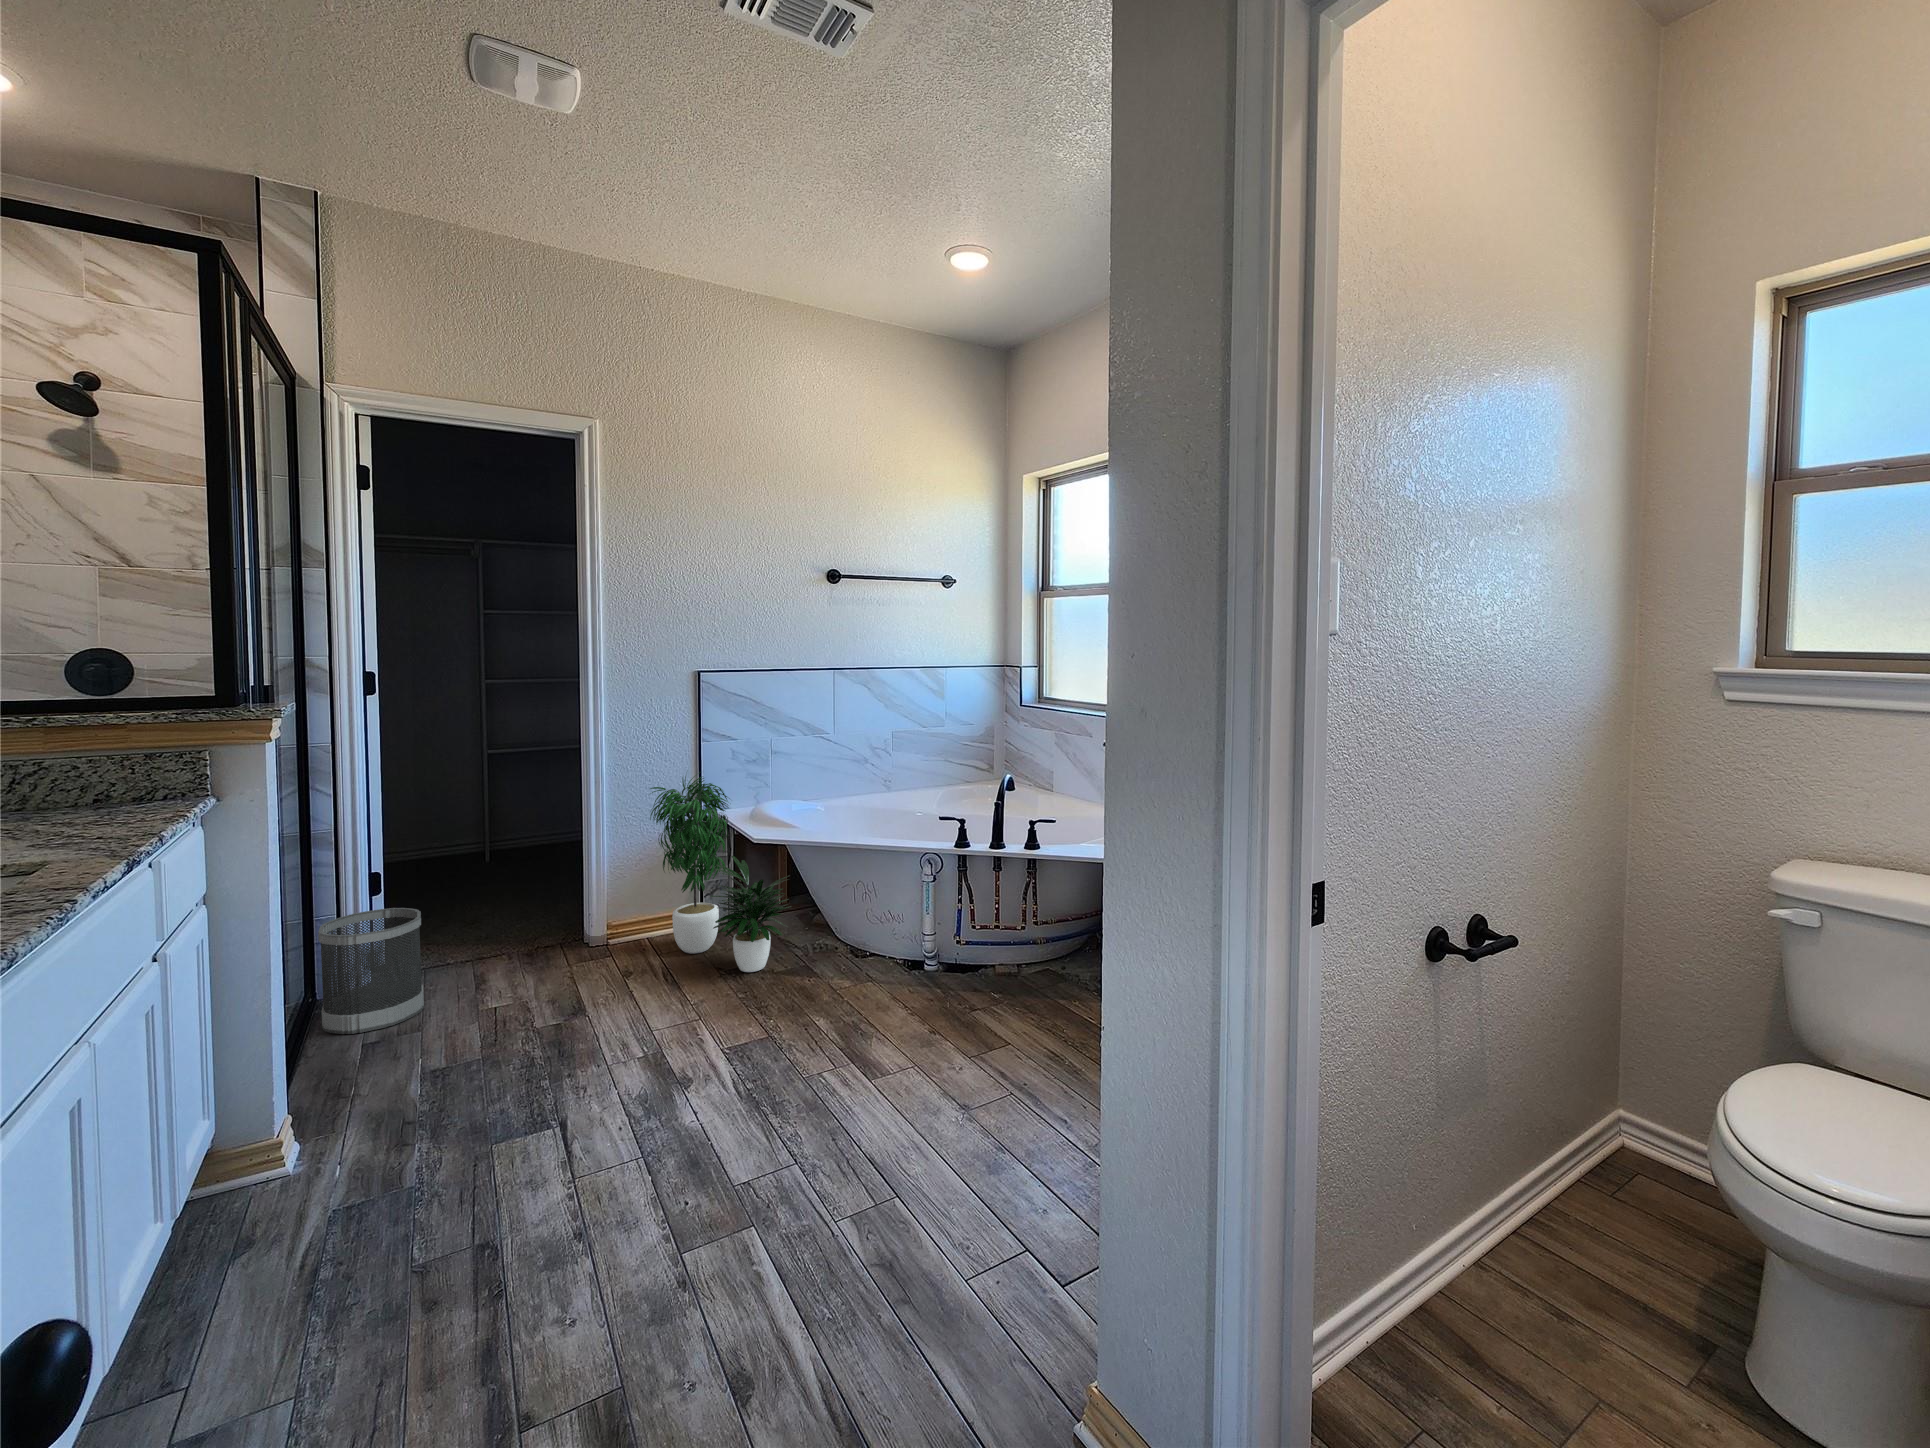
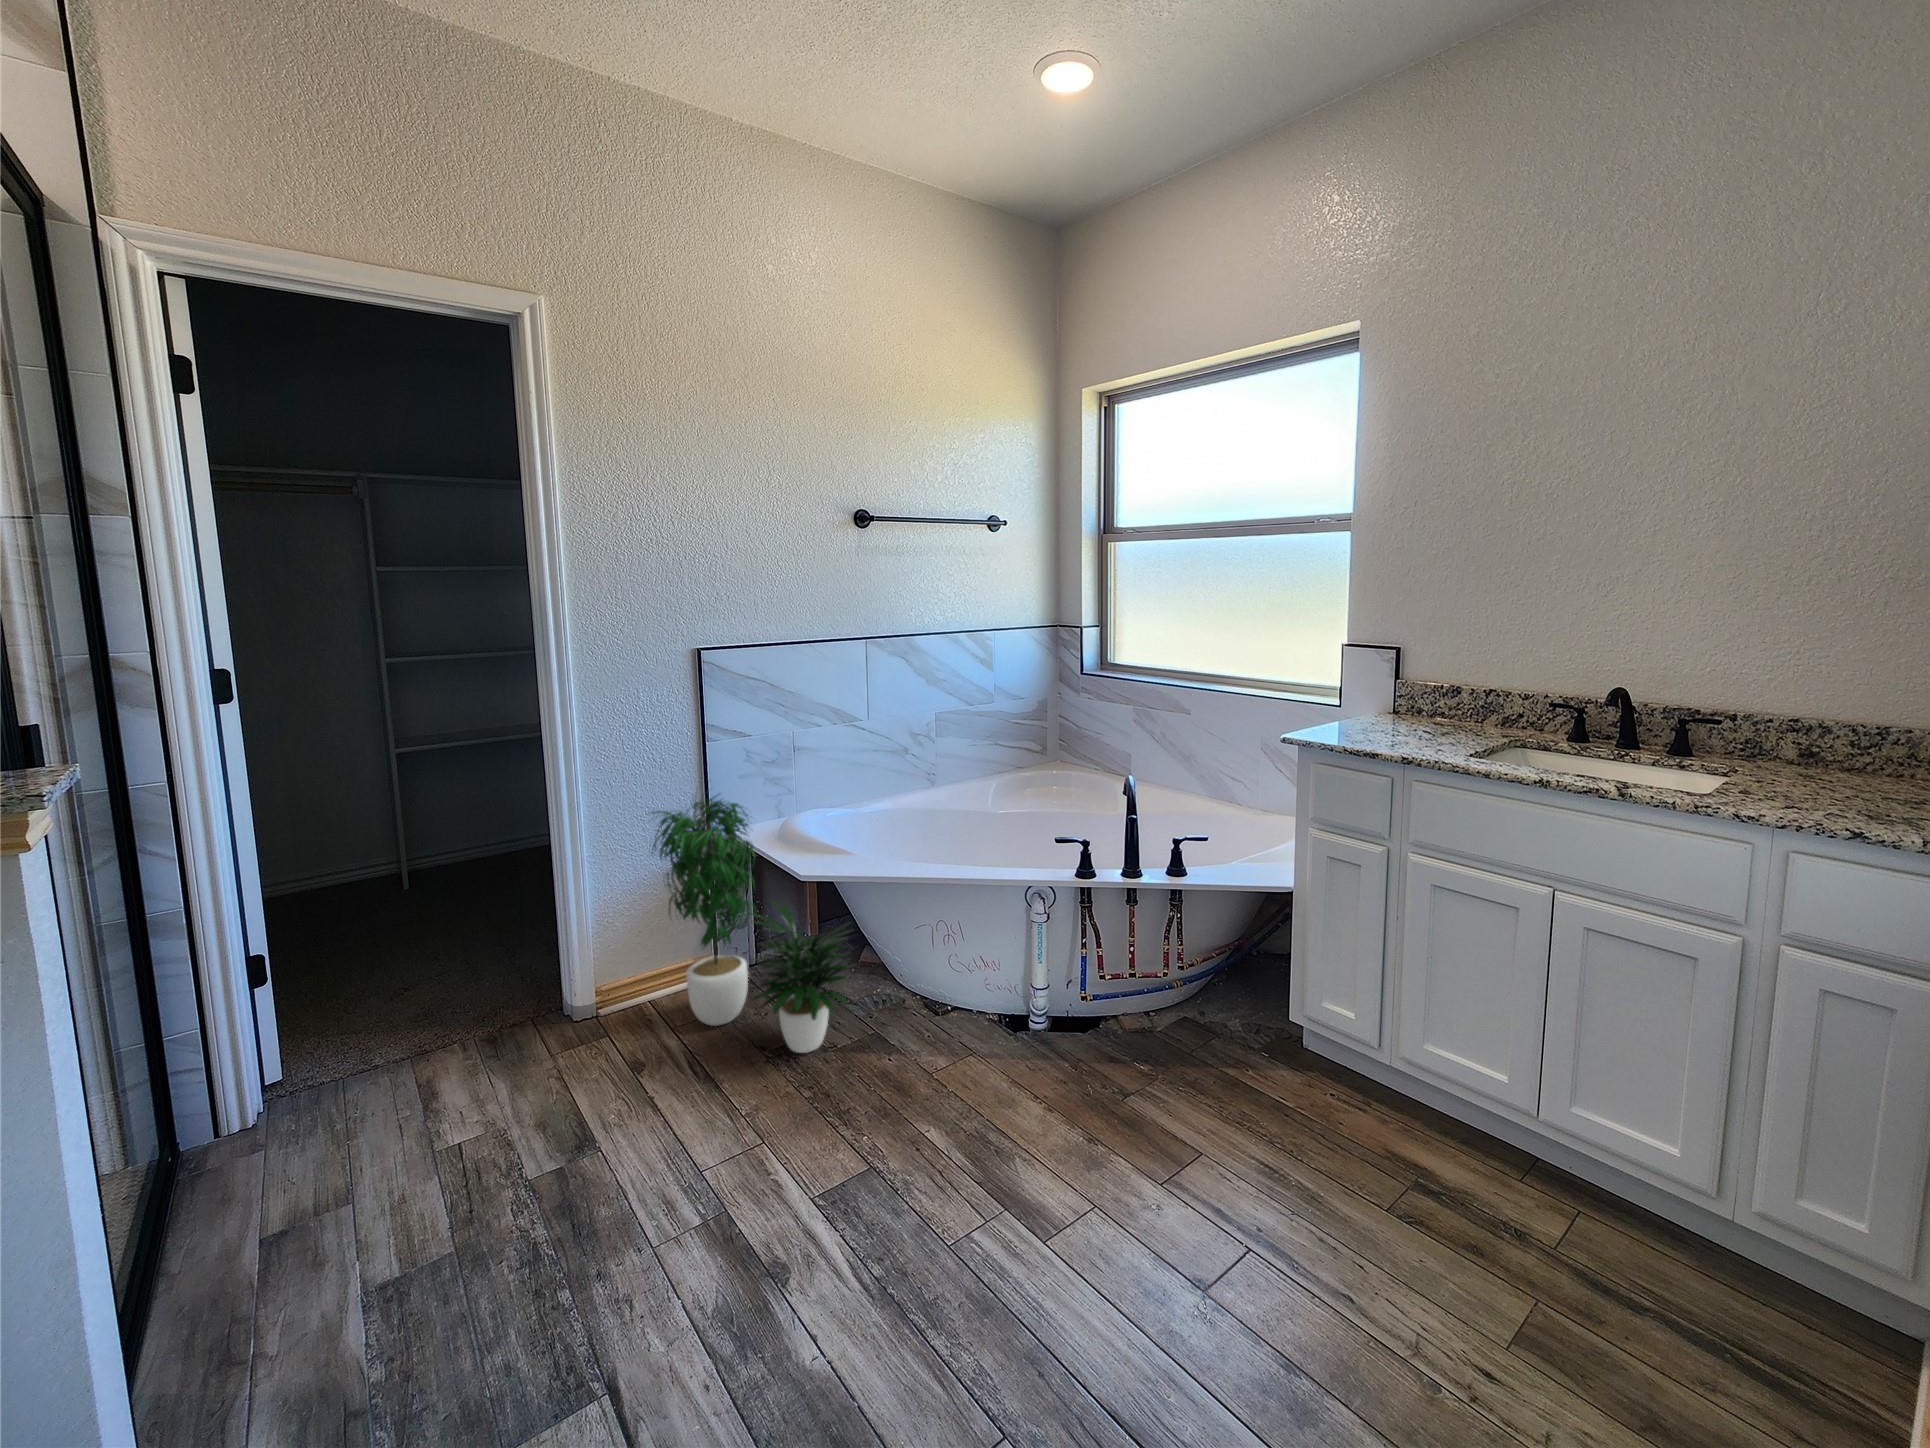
wastebasket: present [318,908,424,1034] -> none [174,1014,350,1222]

